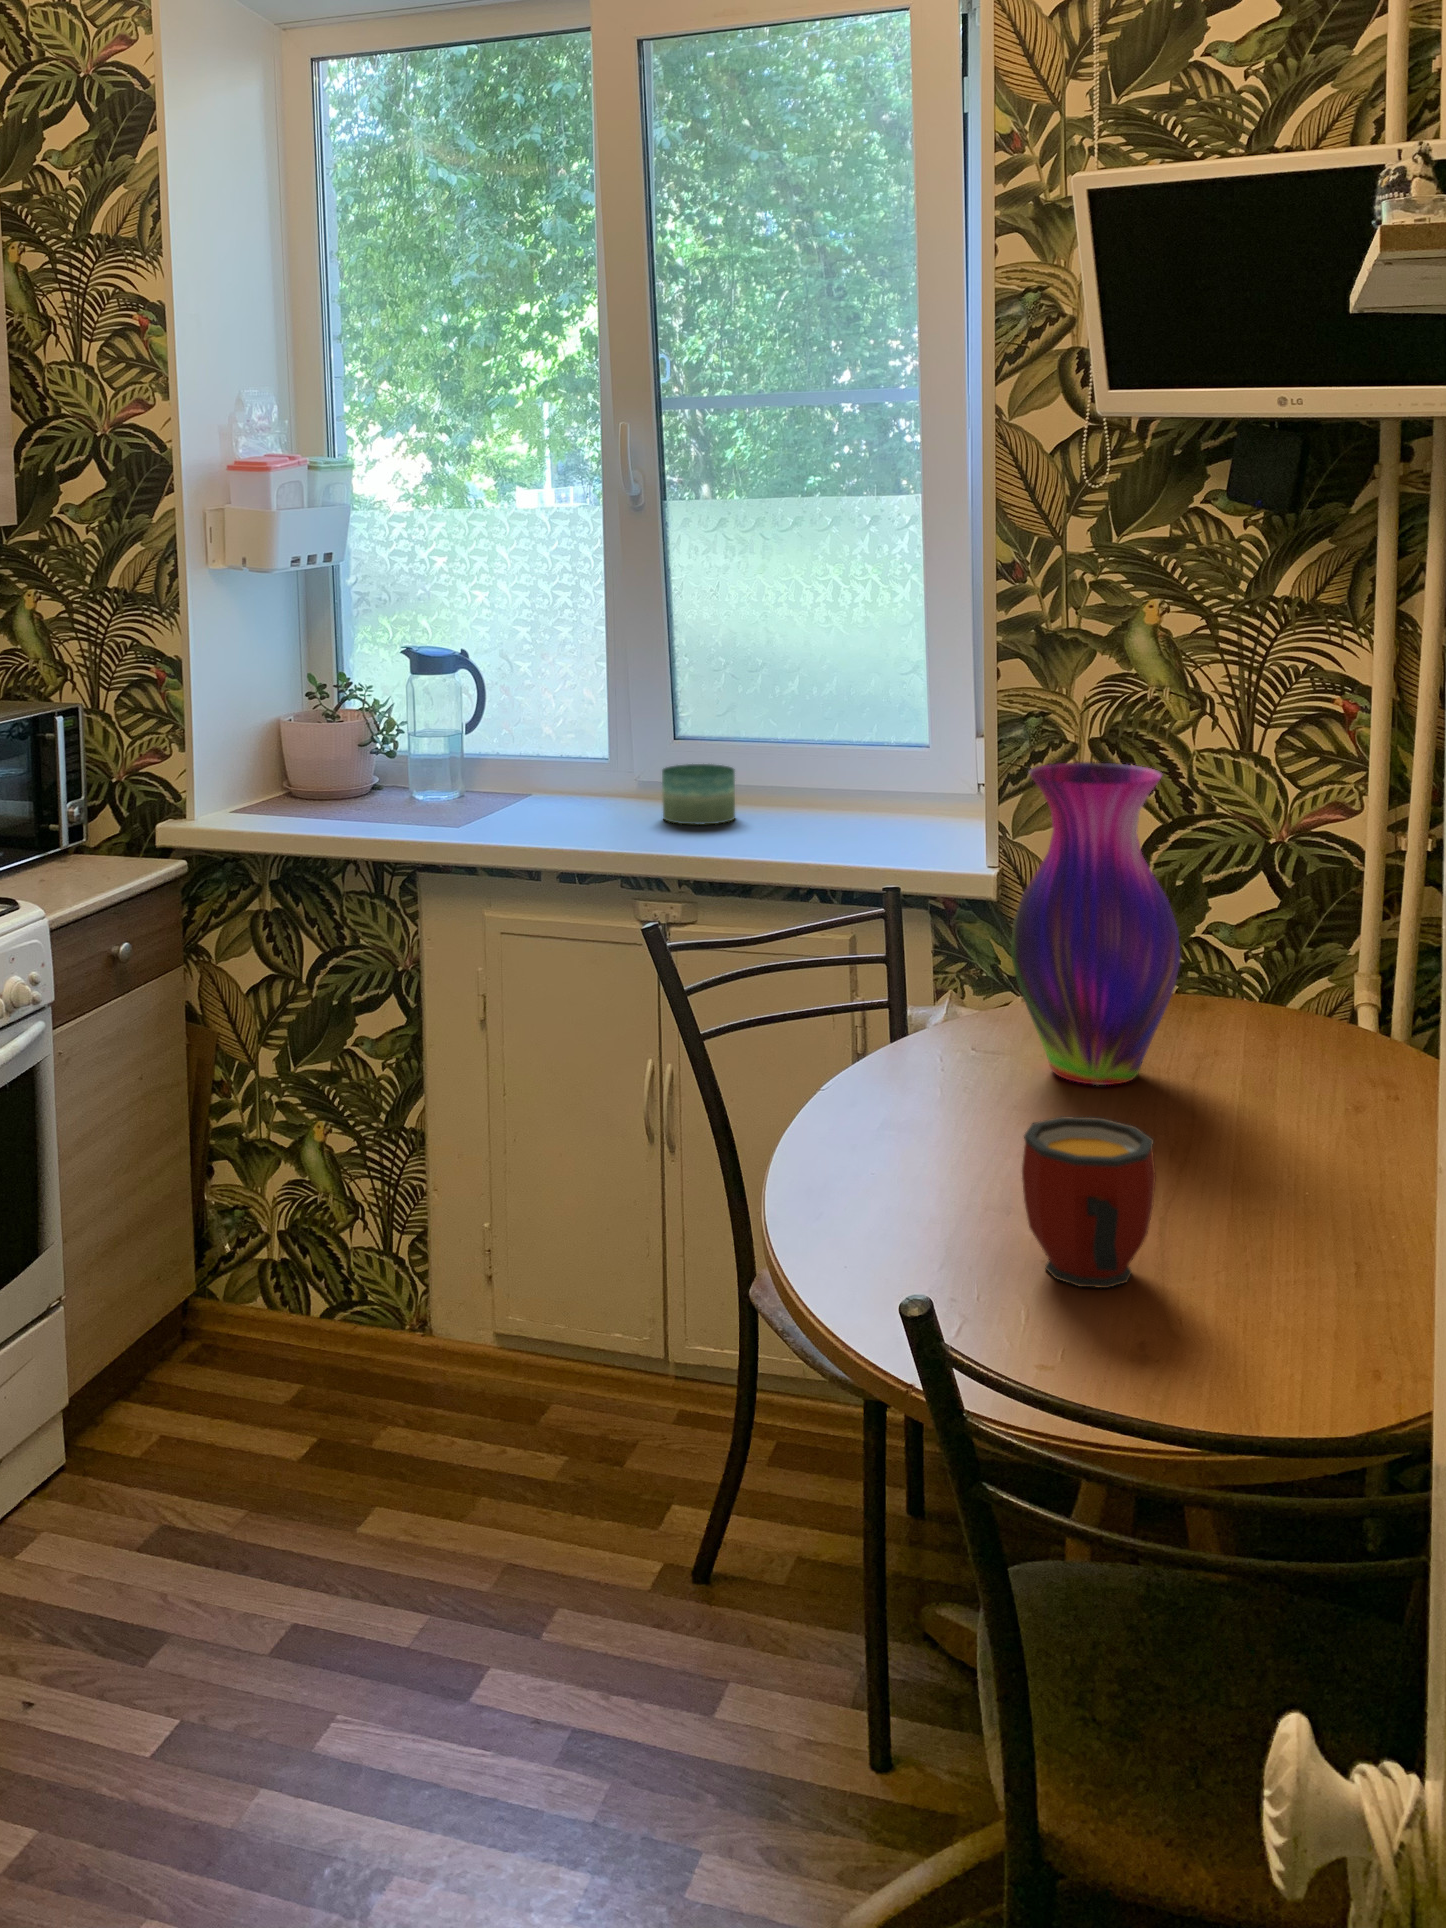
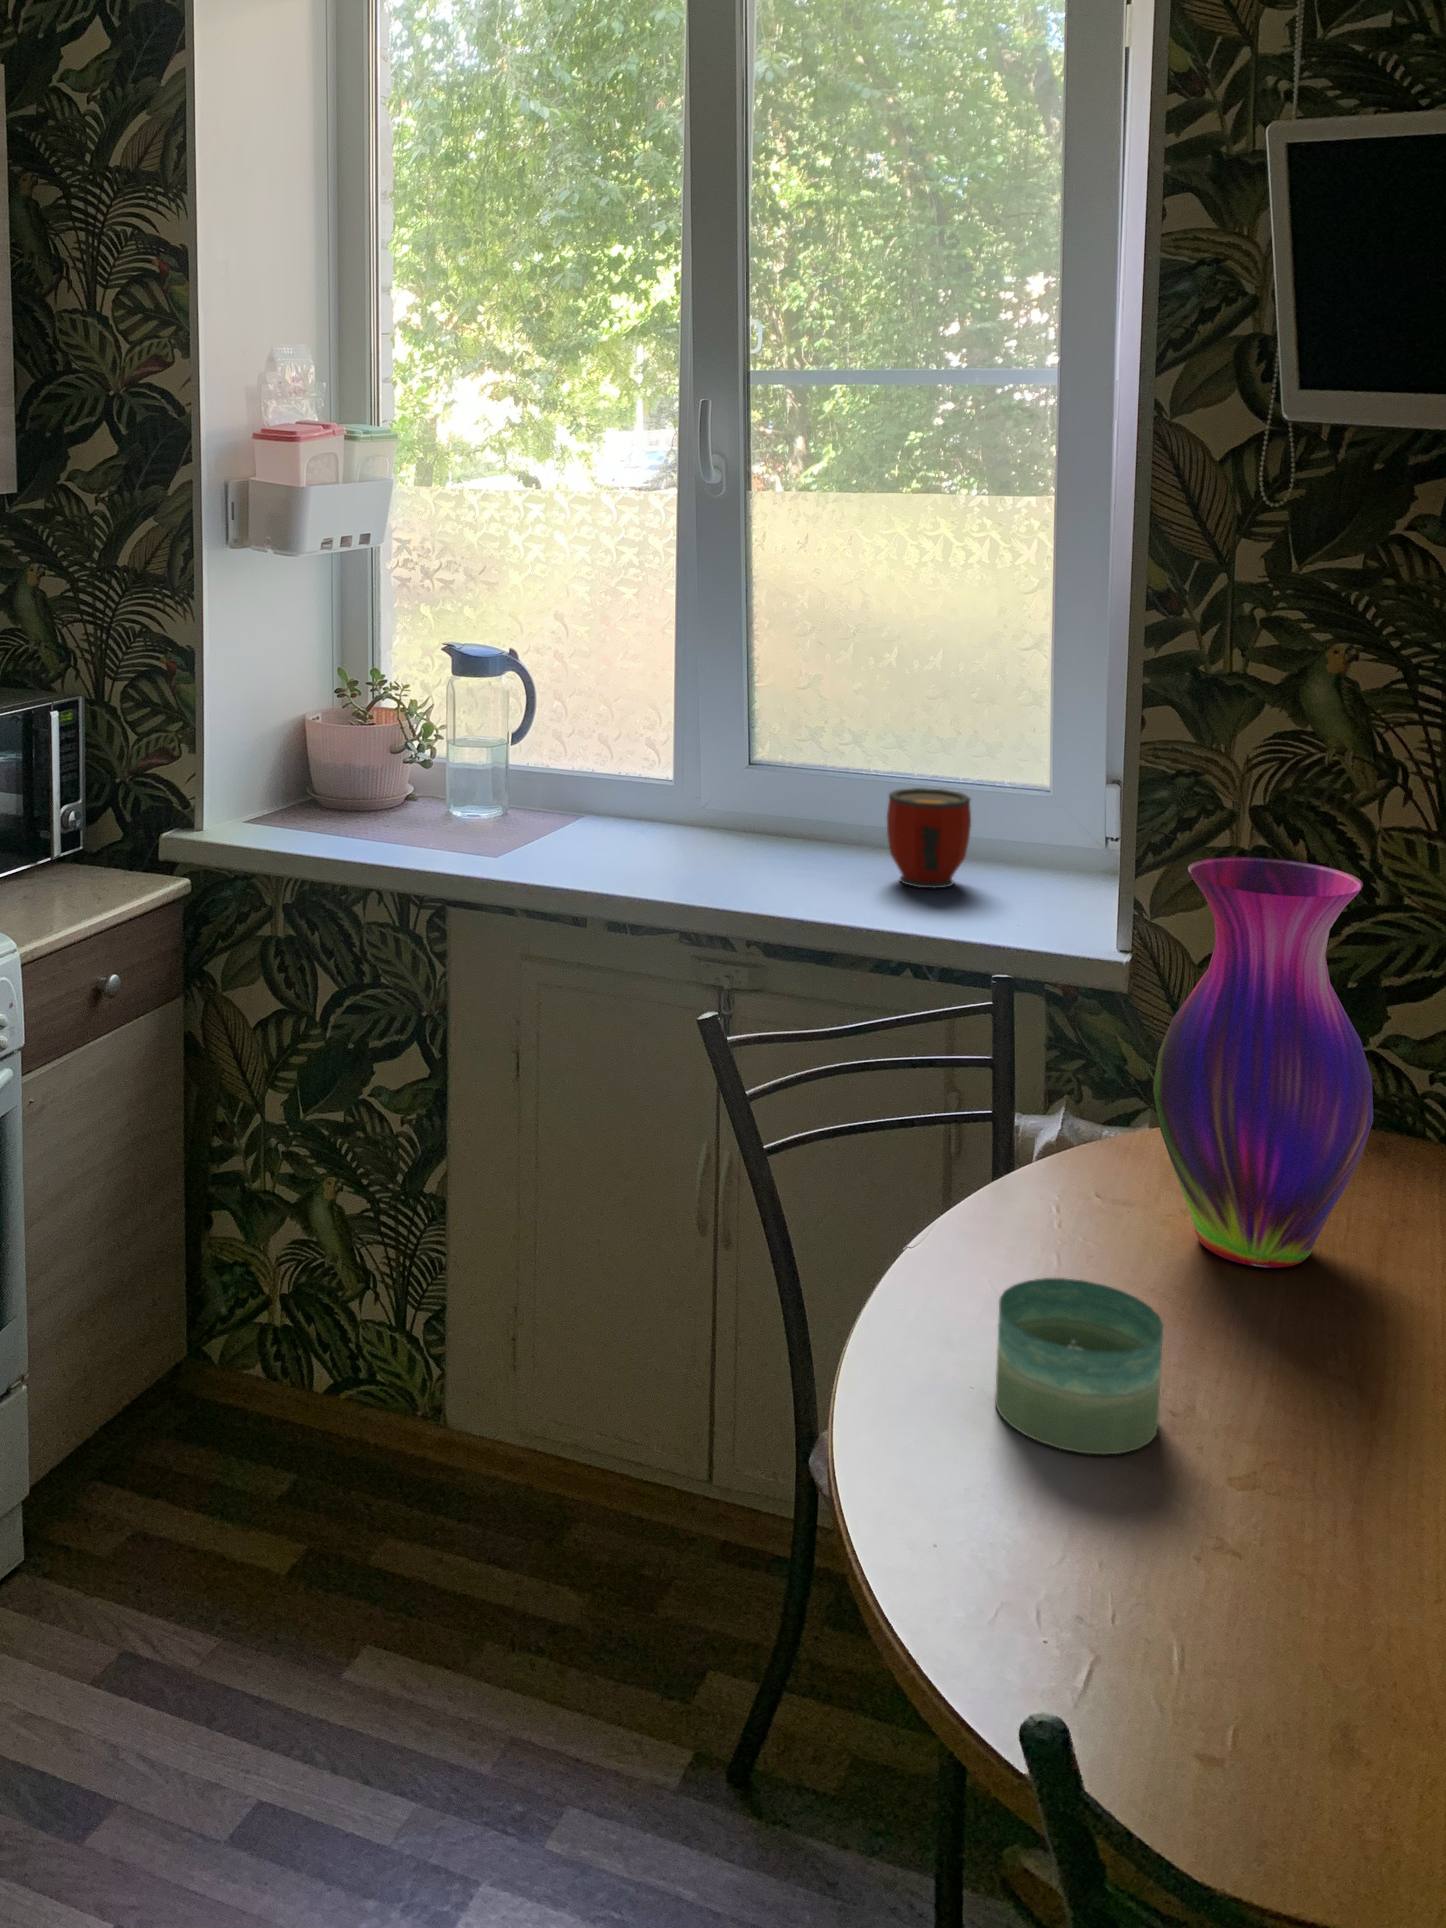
candle: present [662,764,735,824] -> present [995,1278,1163,1455]
mug: present [1022,1116,1156,1288] -> present [887,788,971,888]

